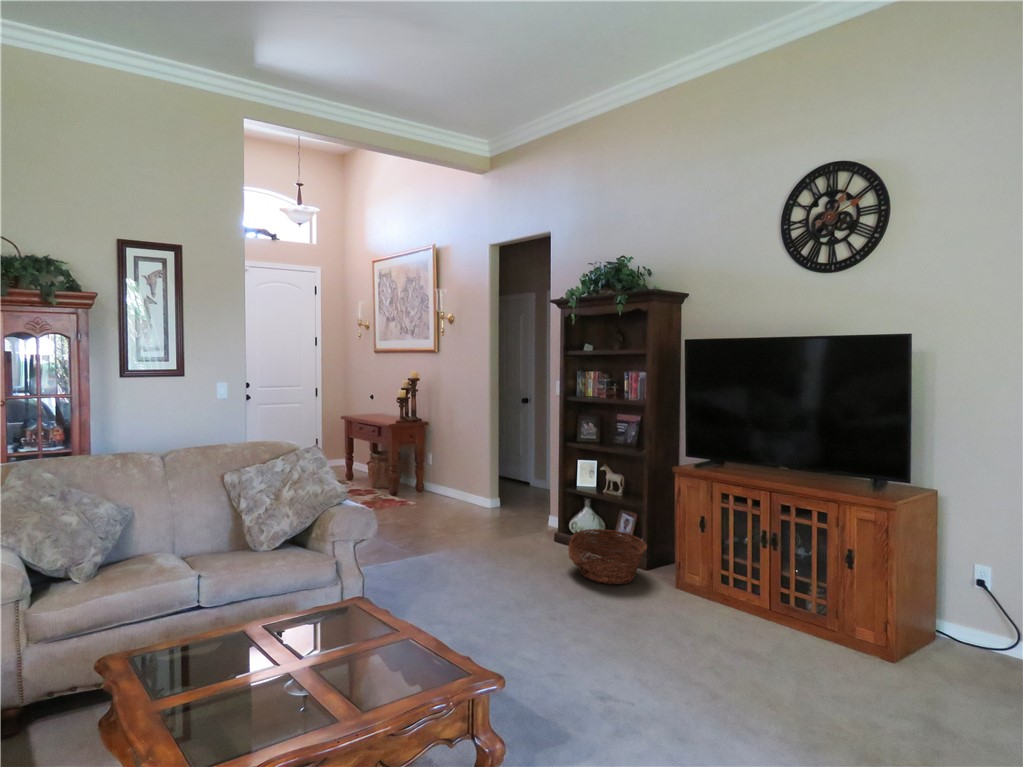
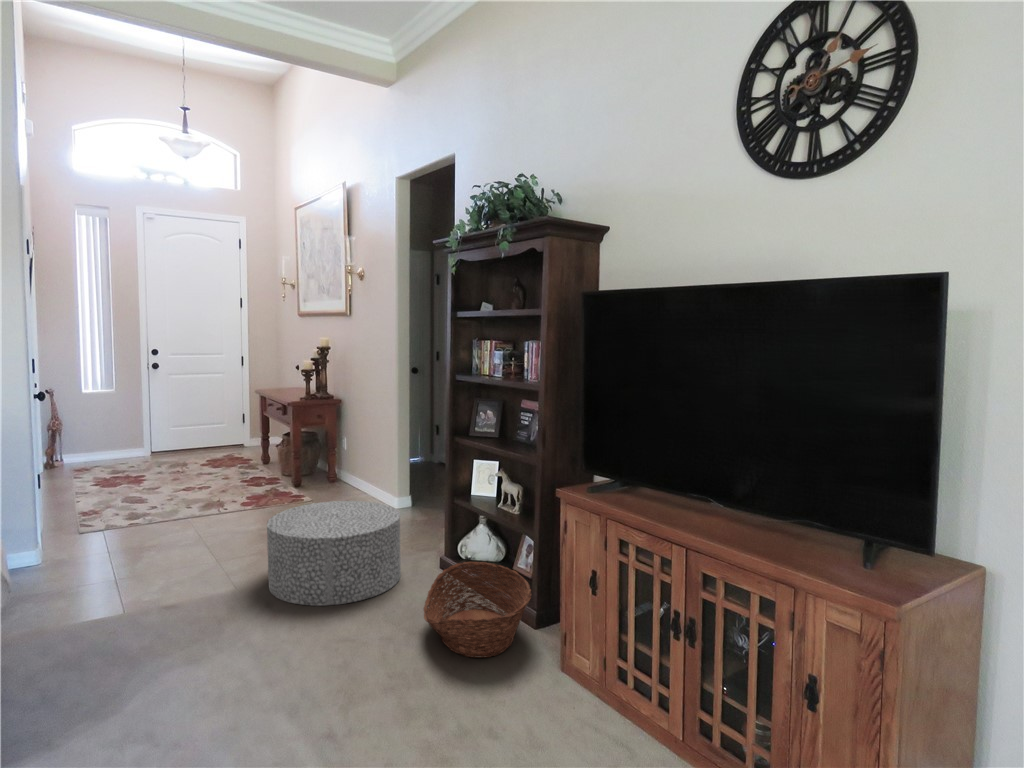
ottoman: none [434,494,529,563] -> present [267,501,401,606]

